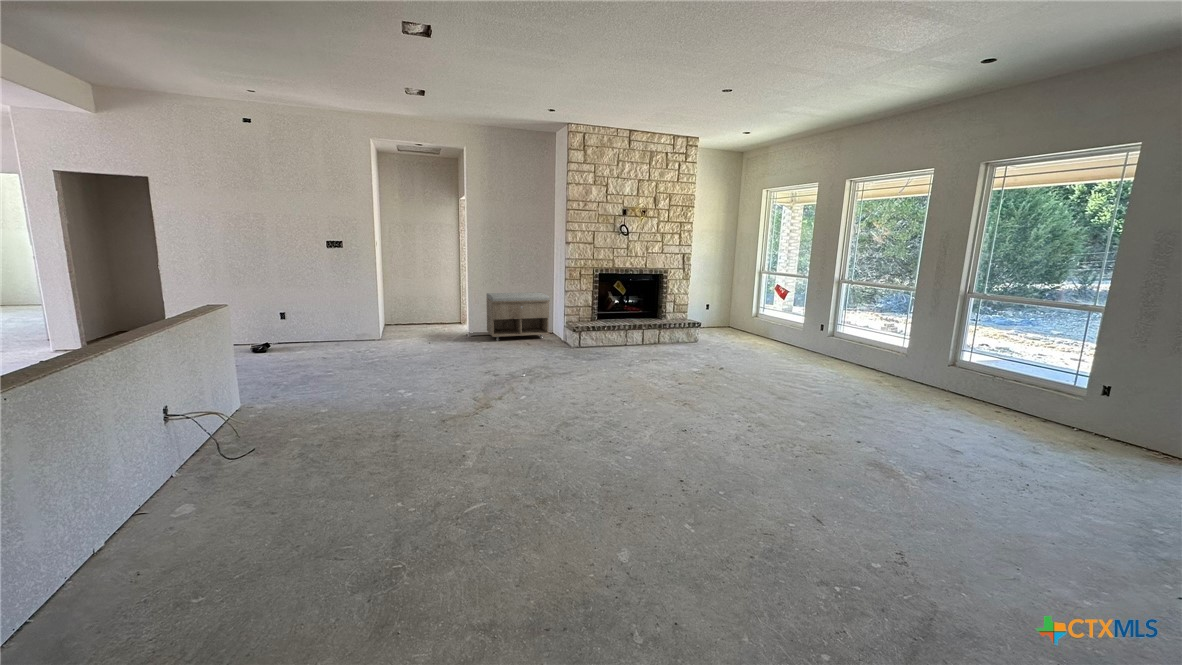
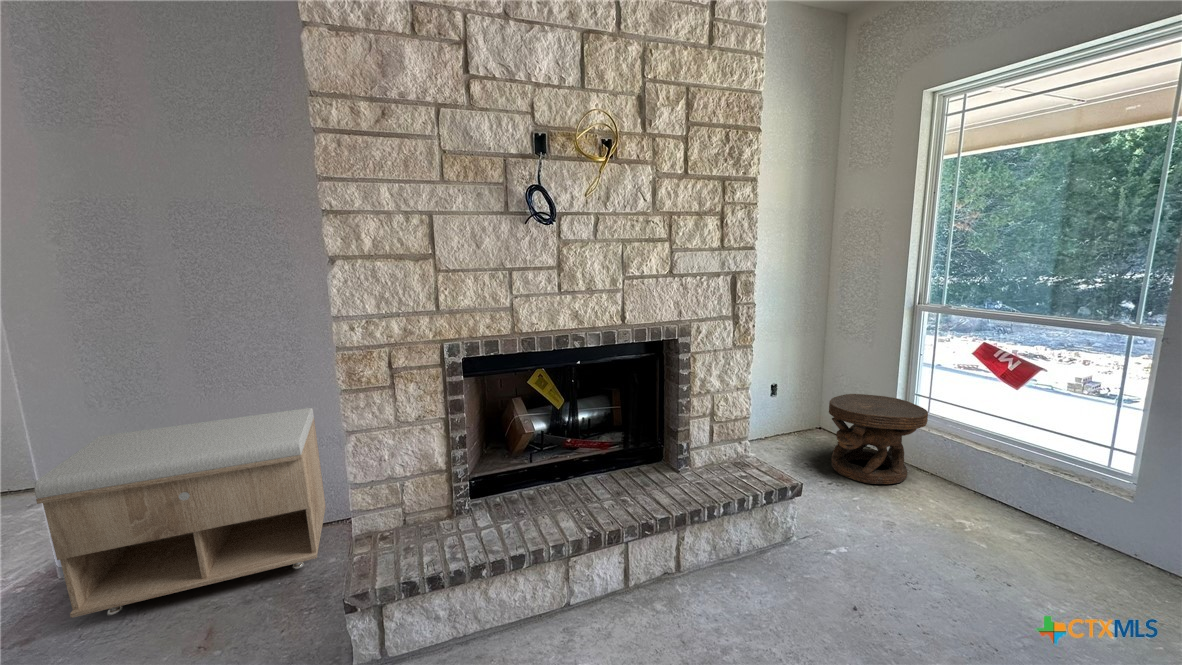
side table: none [722,306,757,336] -> present [829,394,928,484]

